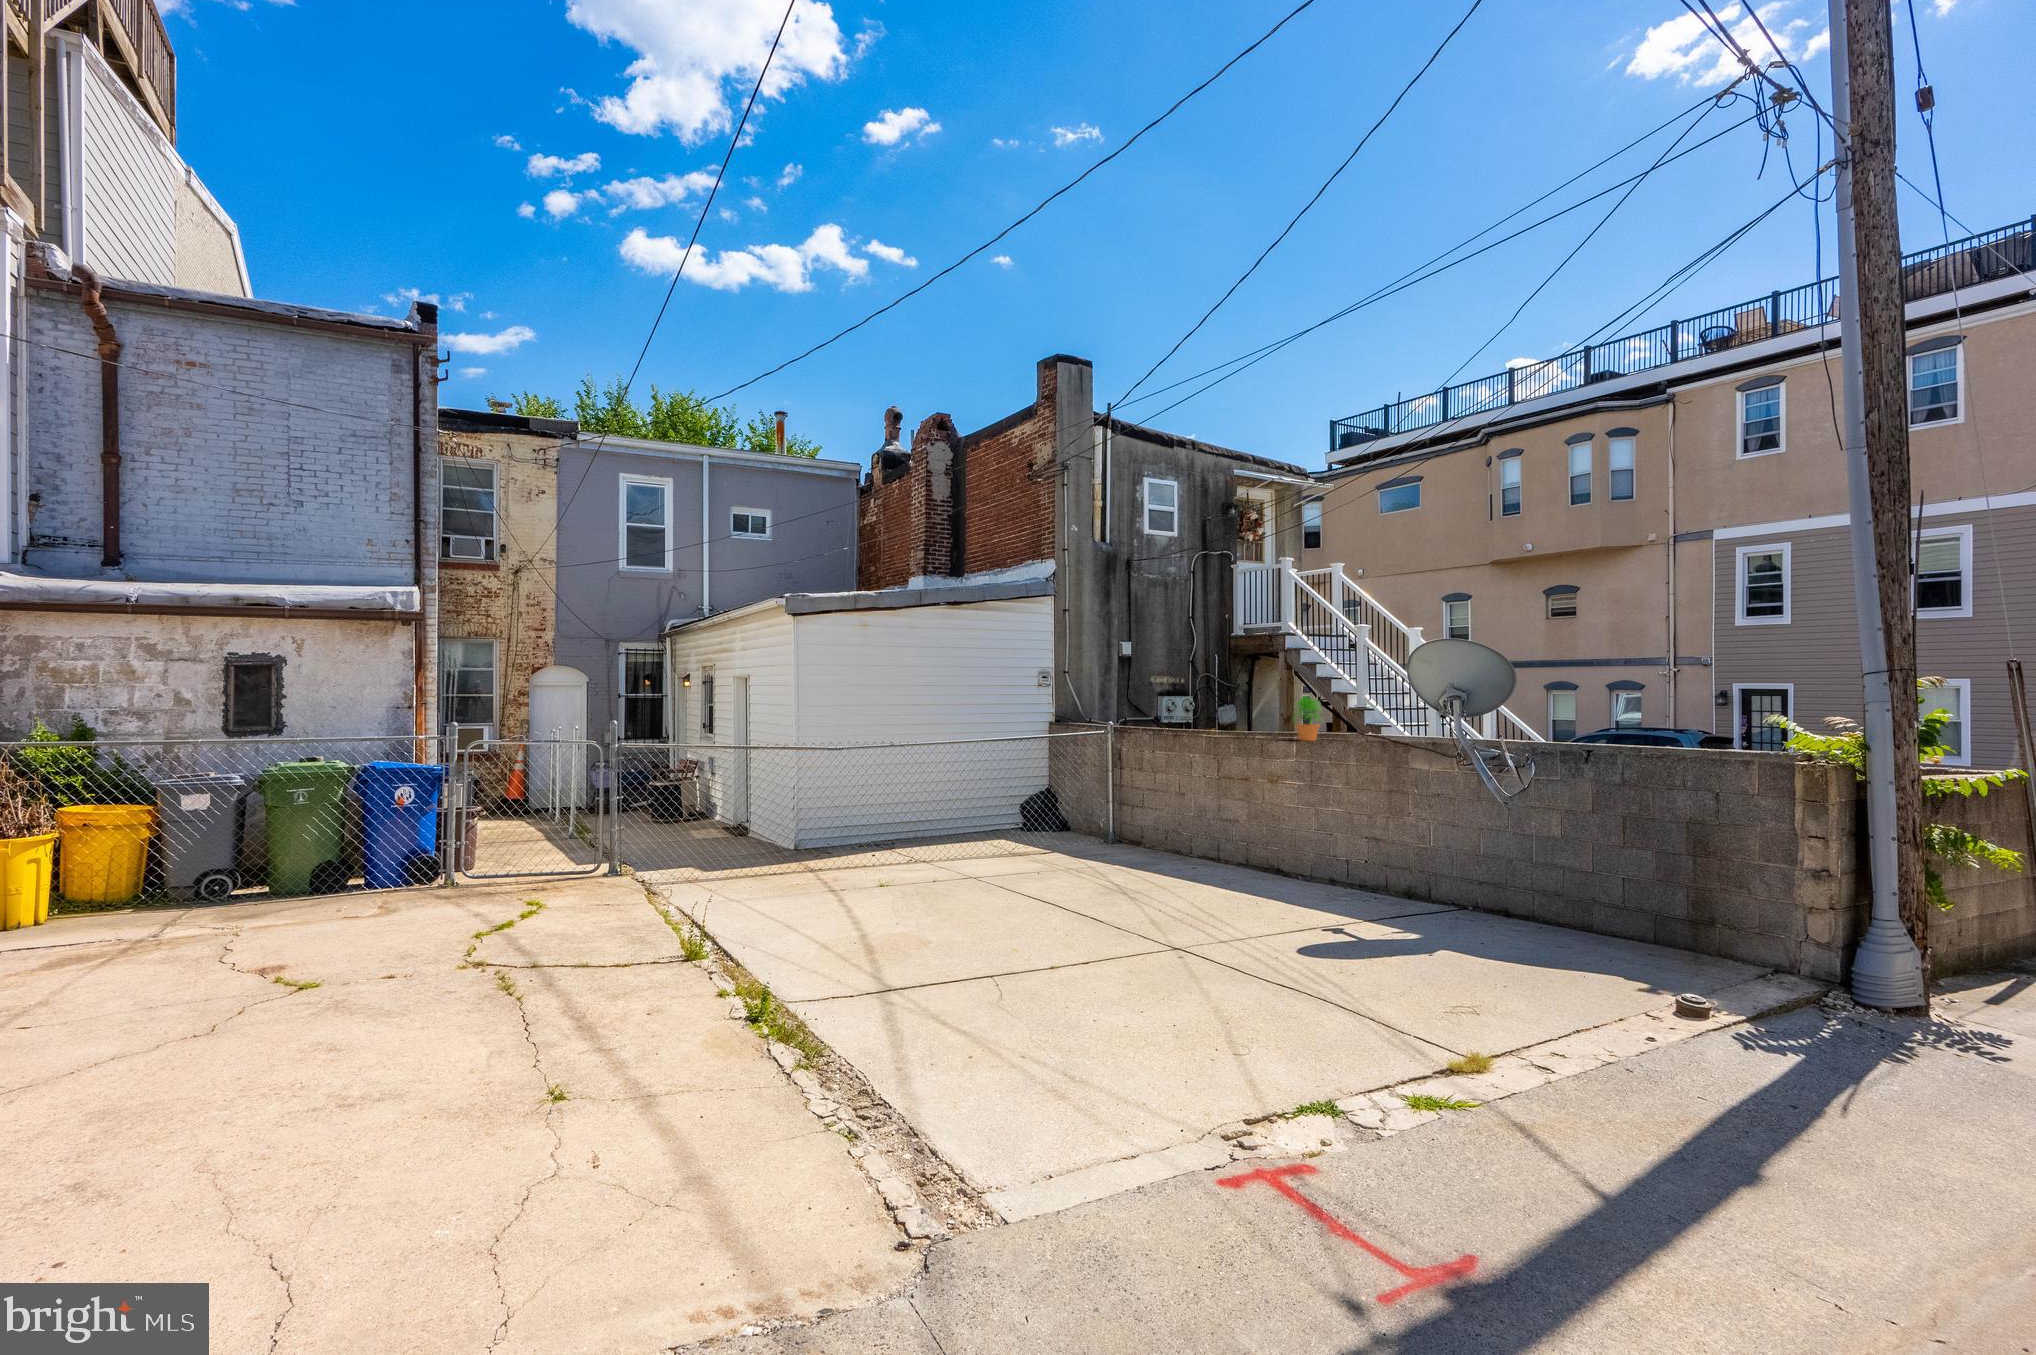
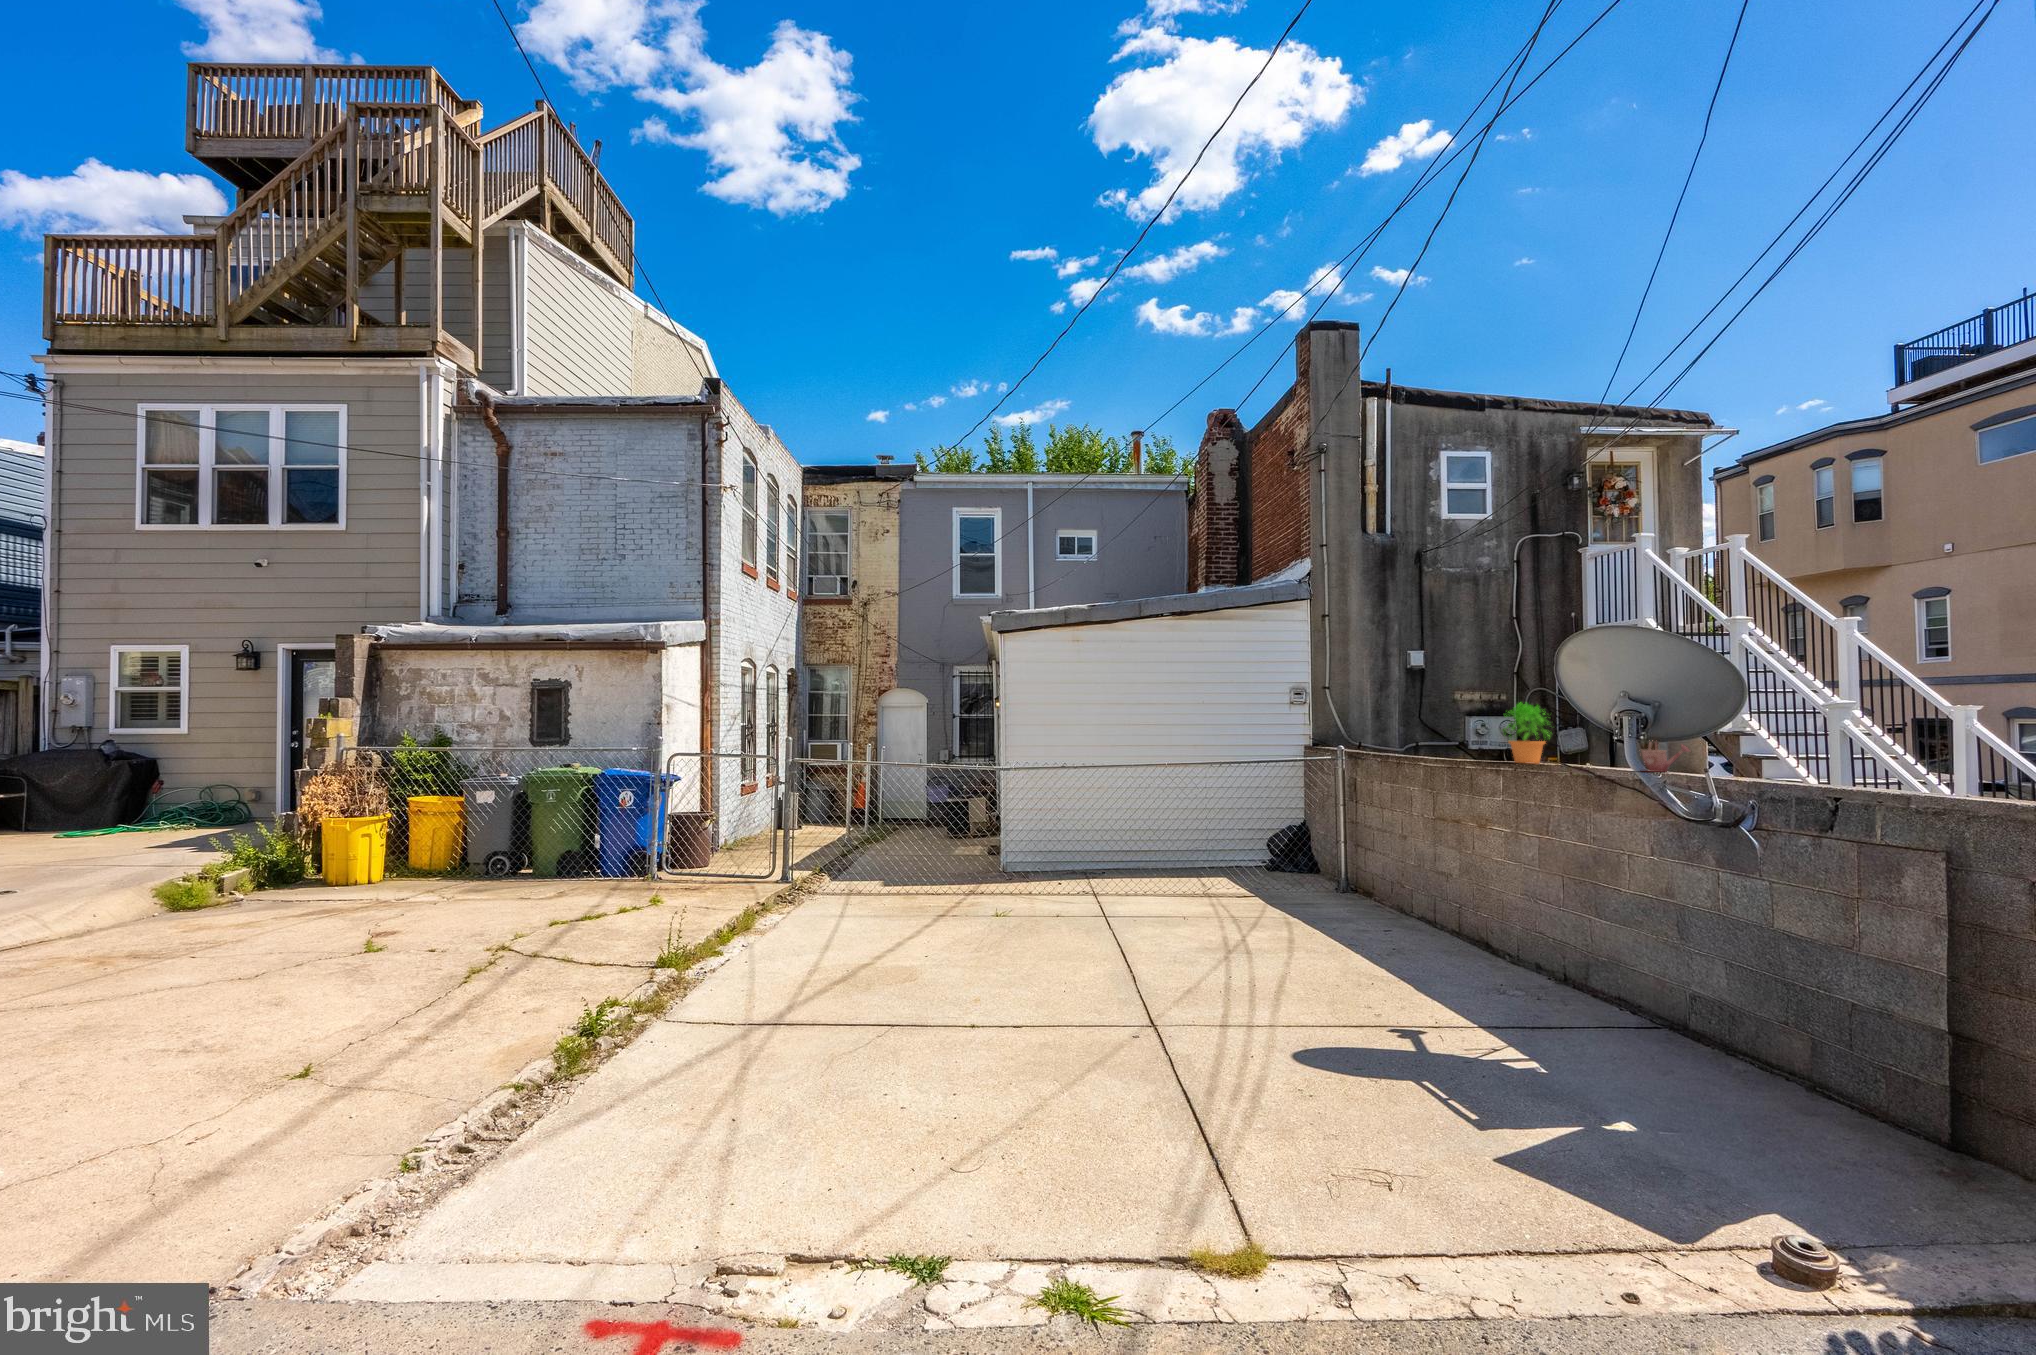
watering can: none [1409,725,1449,749] -> present [1642,740,1689,772]

